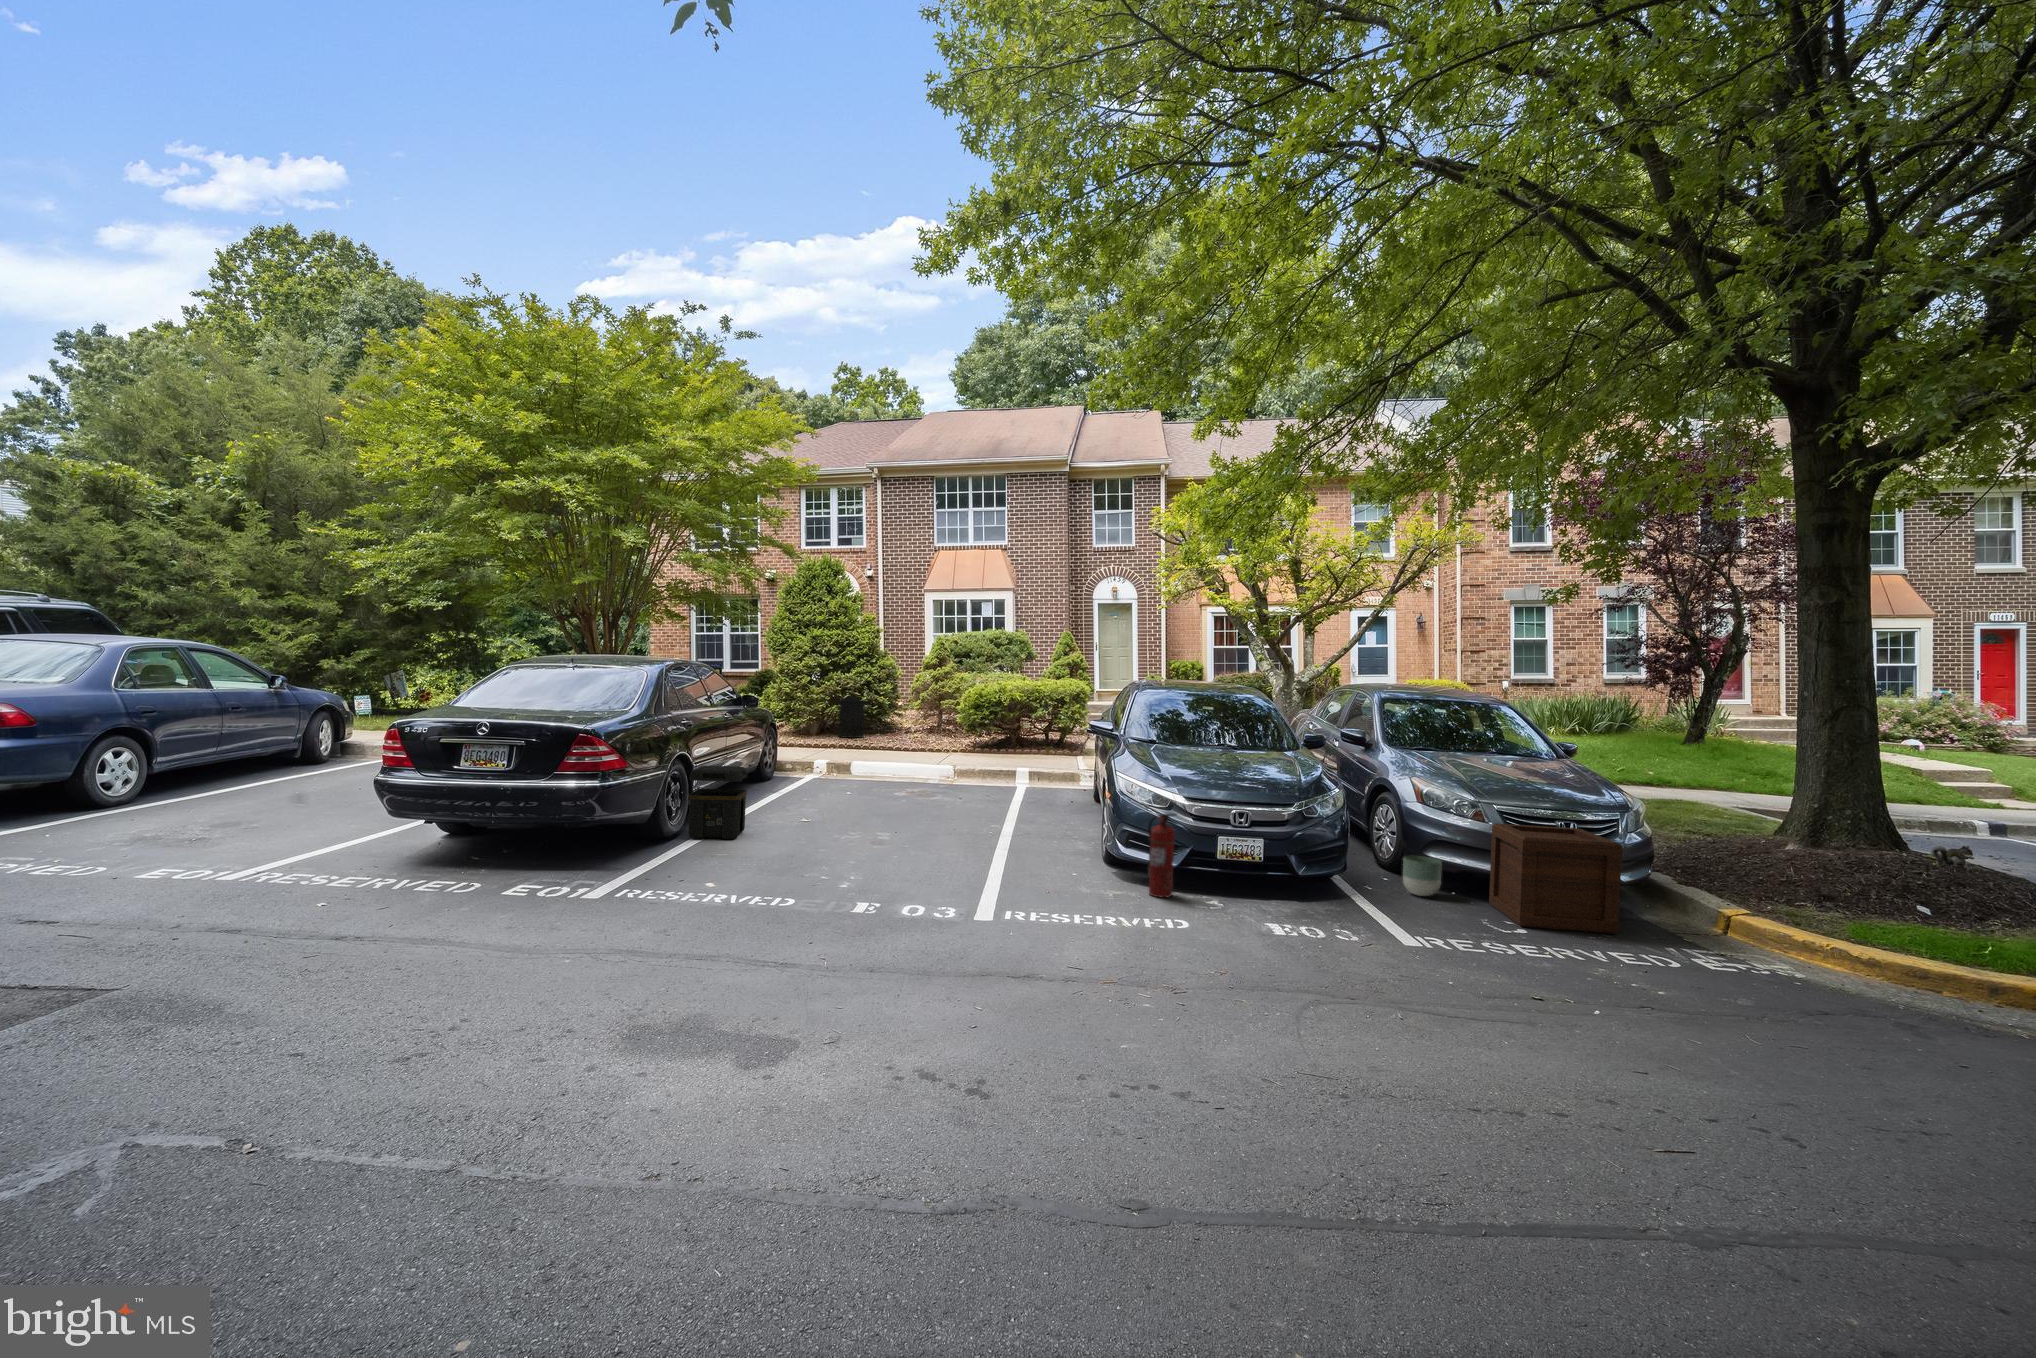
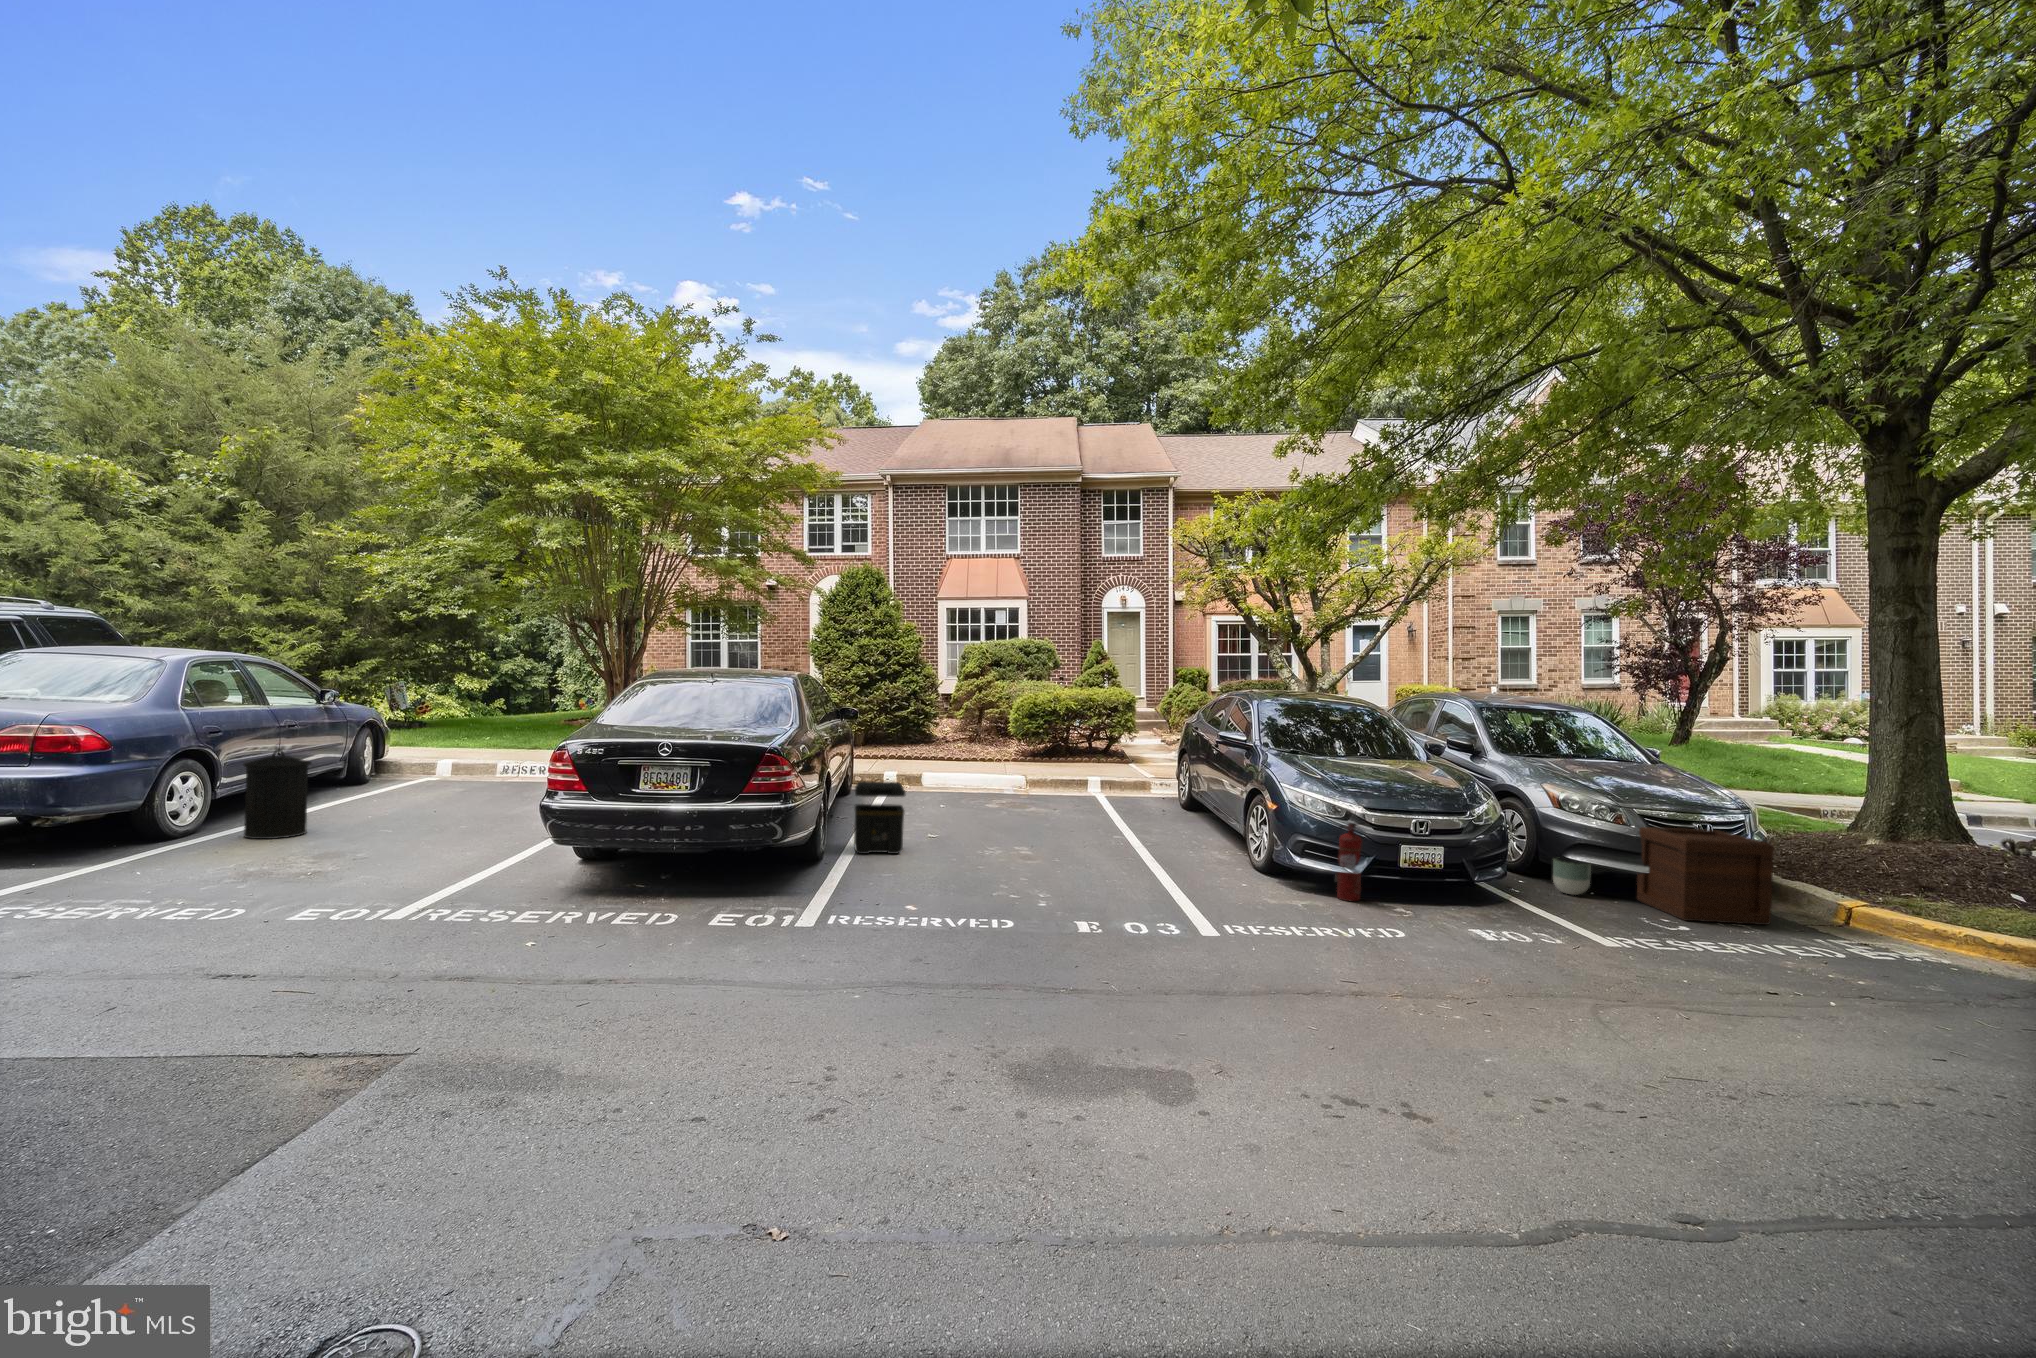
trash can: present [838,696,867,738] -> present [243,749,311,839]

